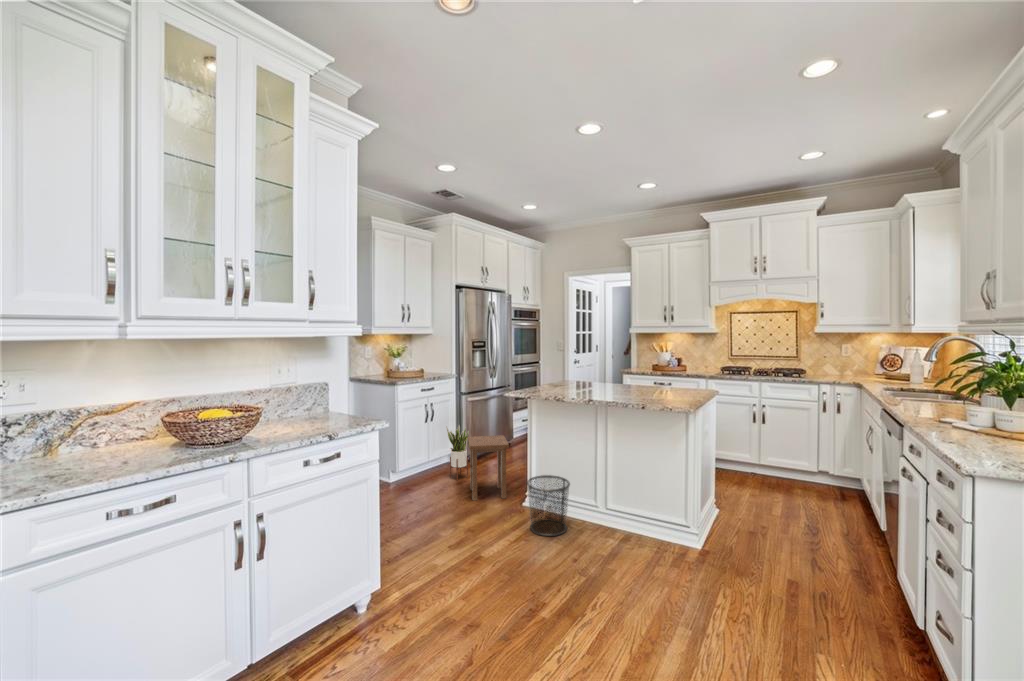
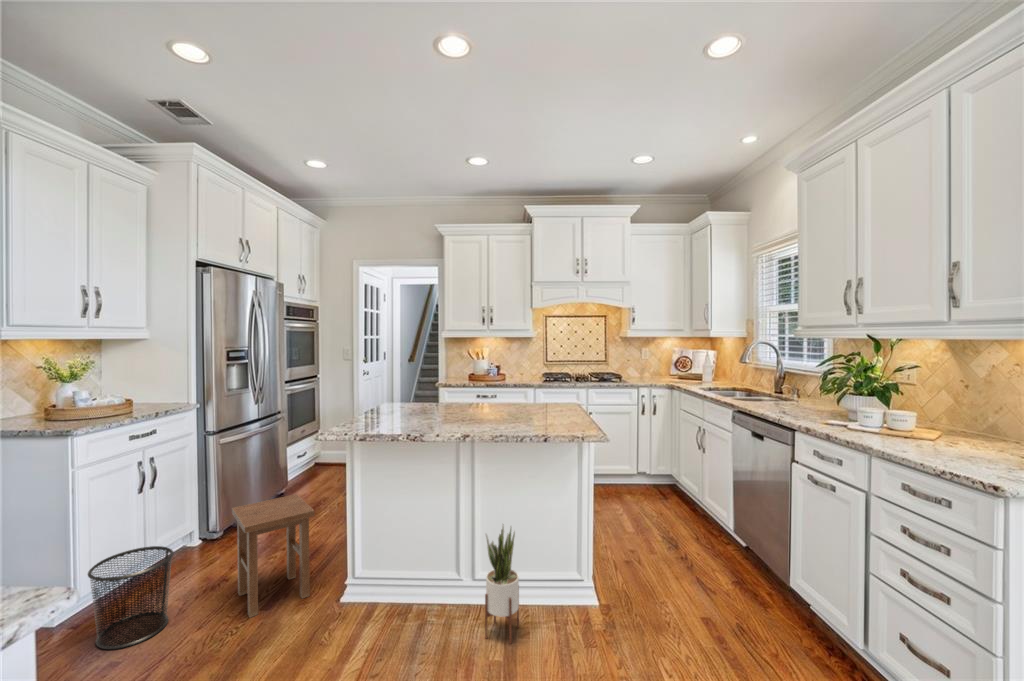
potted plant: present [446,425,469,480] -> present [485,524,519,644]
waste bin: present [526,475,570,536] -> present [88,546,174,649]

